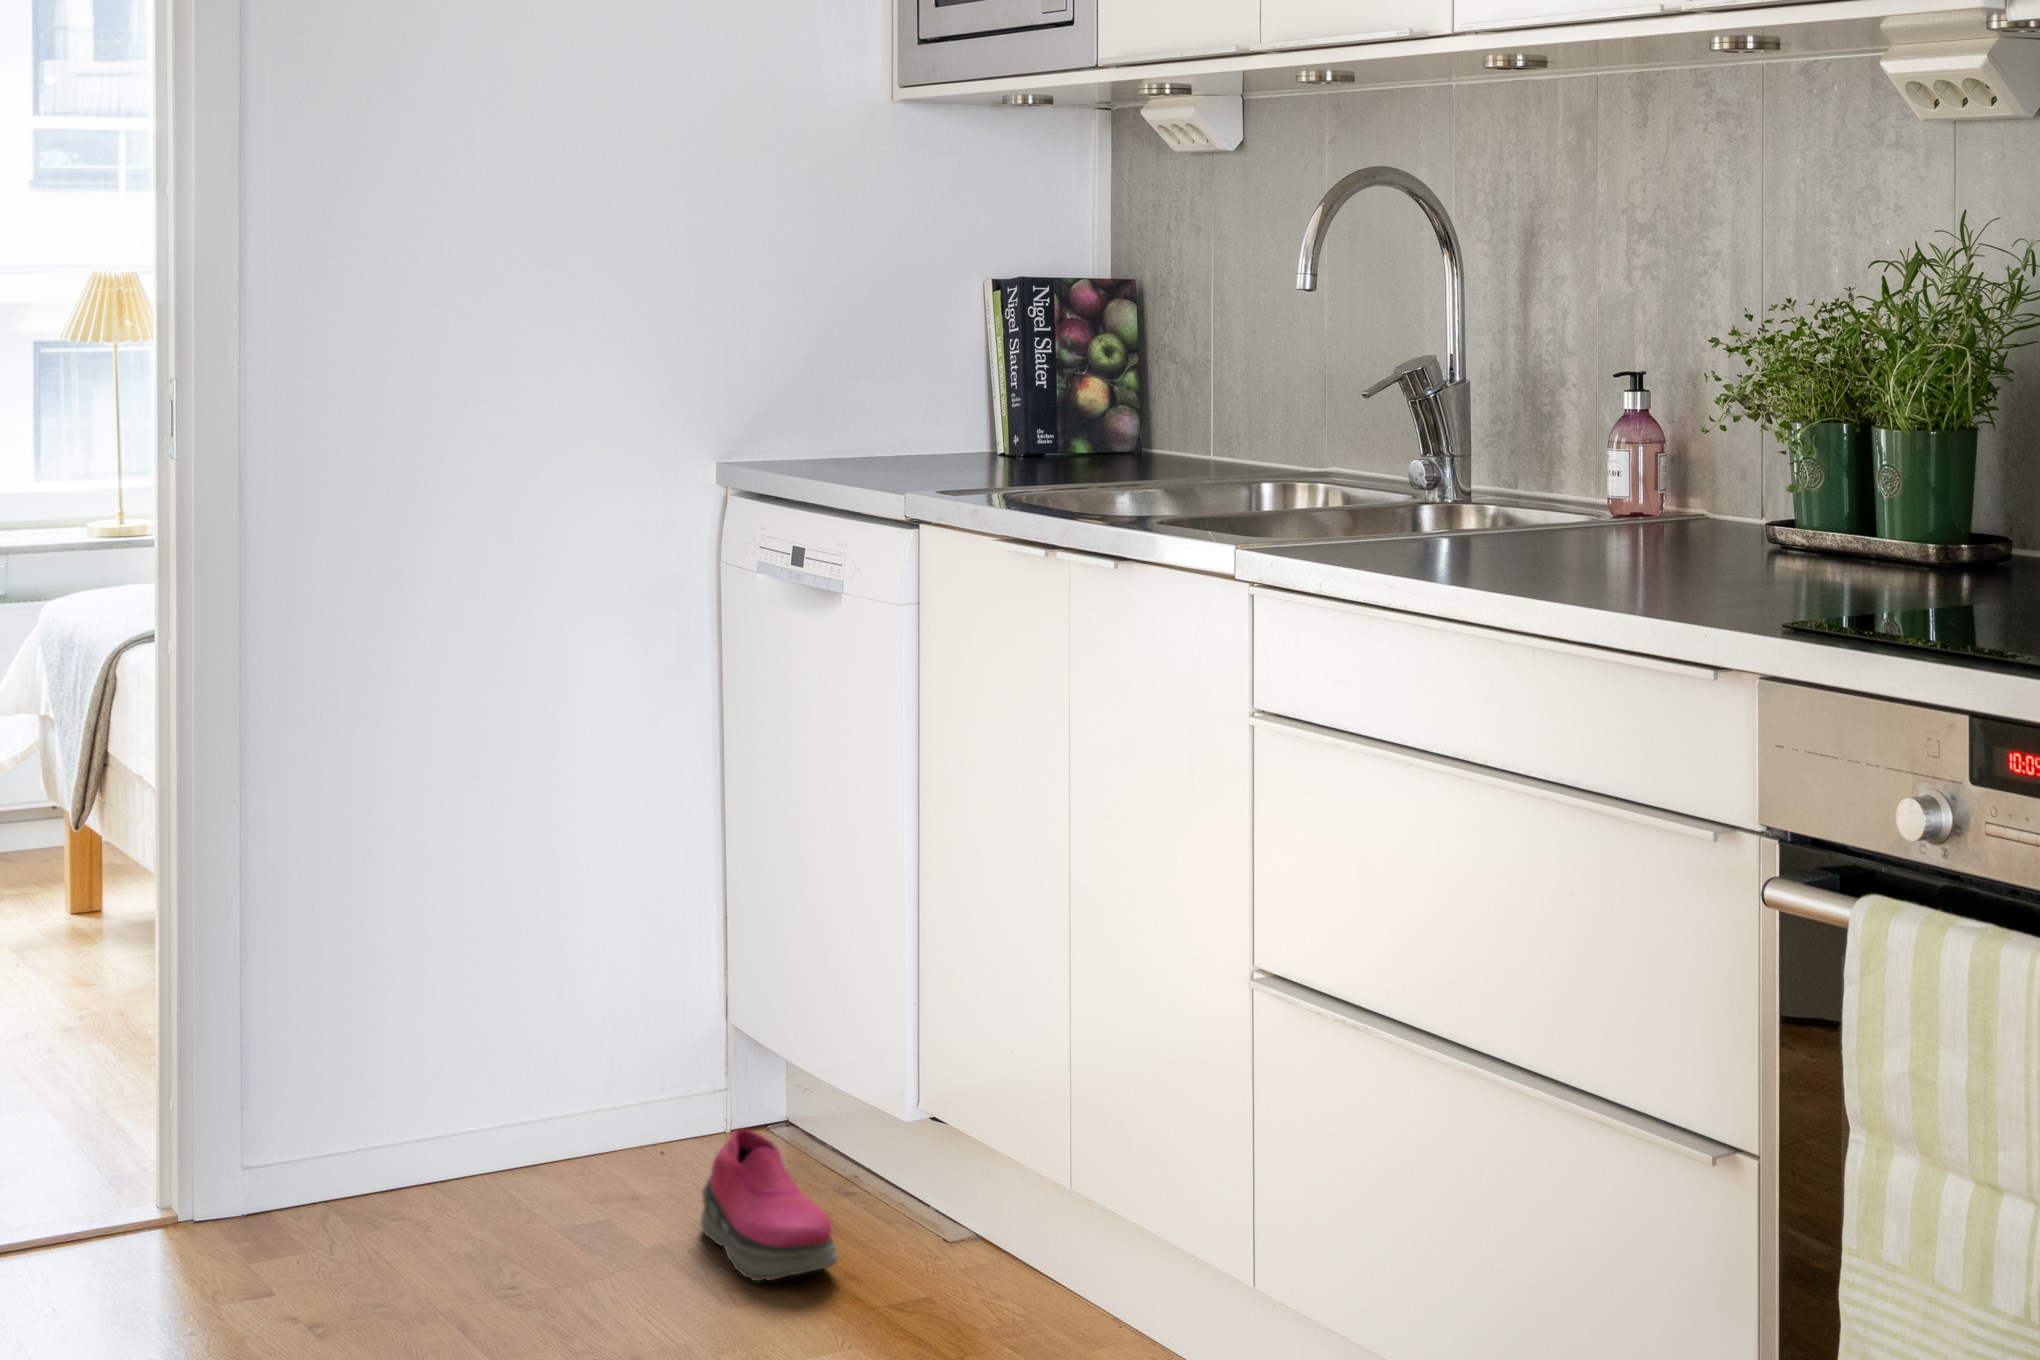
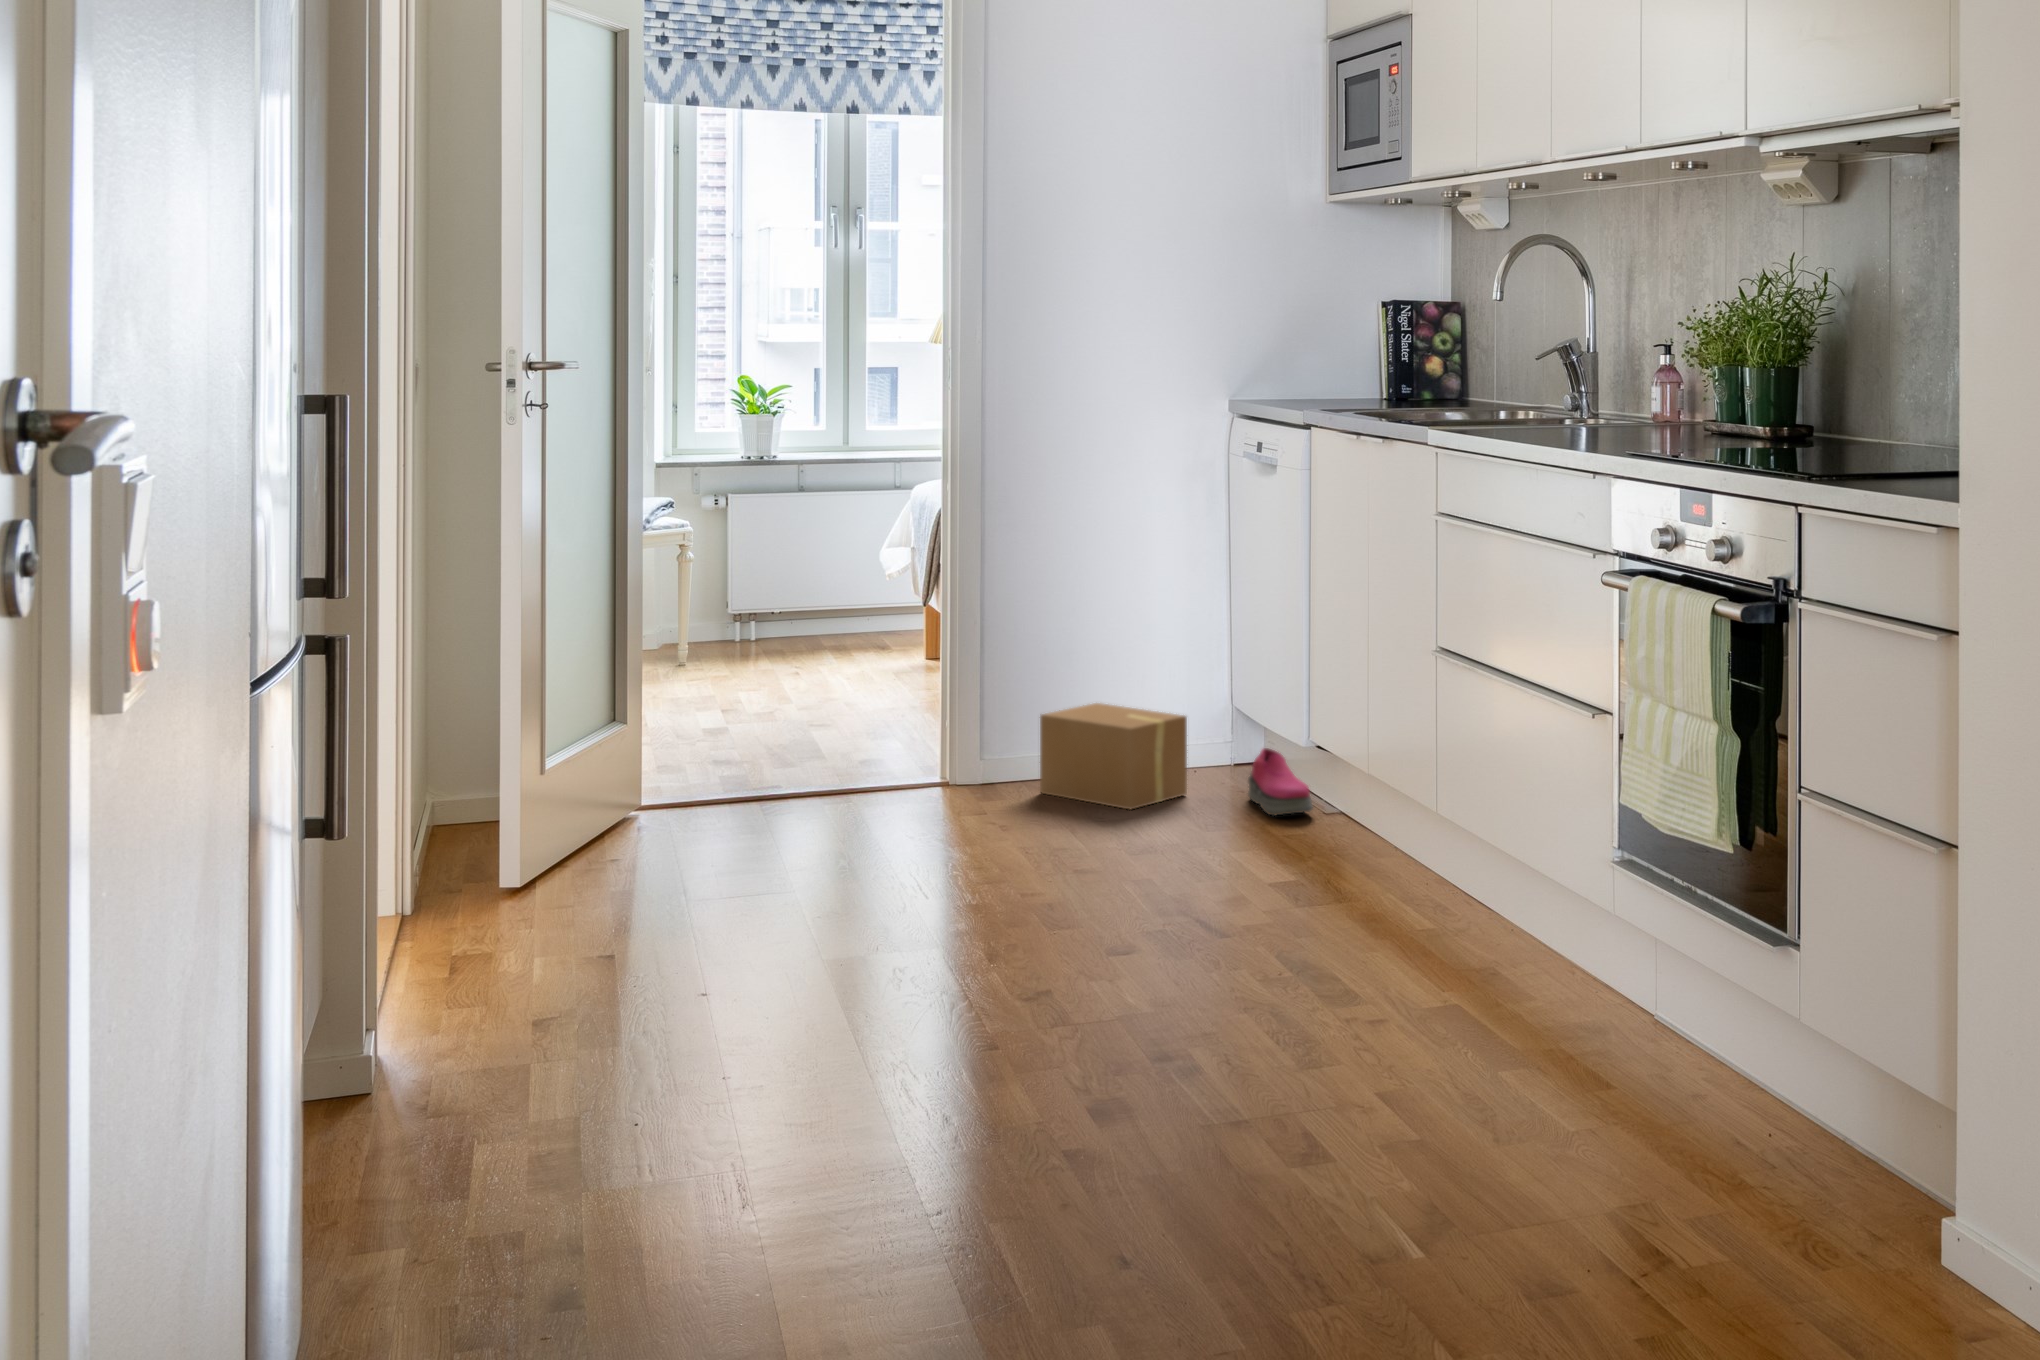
cardboard box: none [257,1037,579,1278] -> present [1040,703,1187,809]

